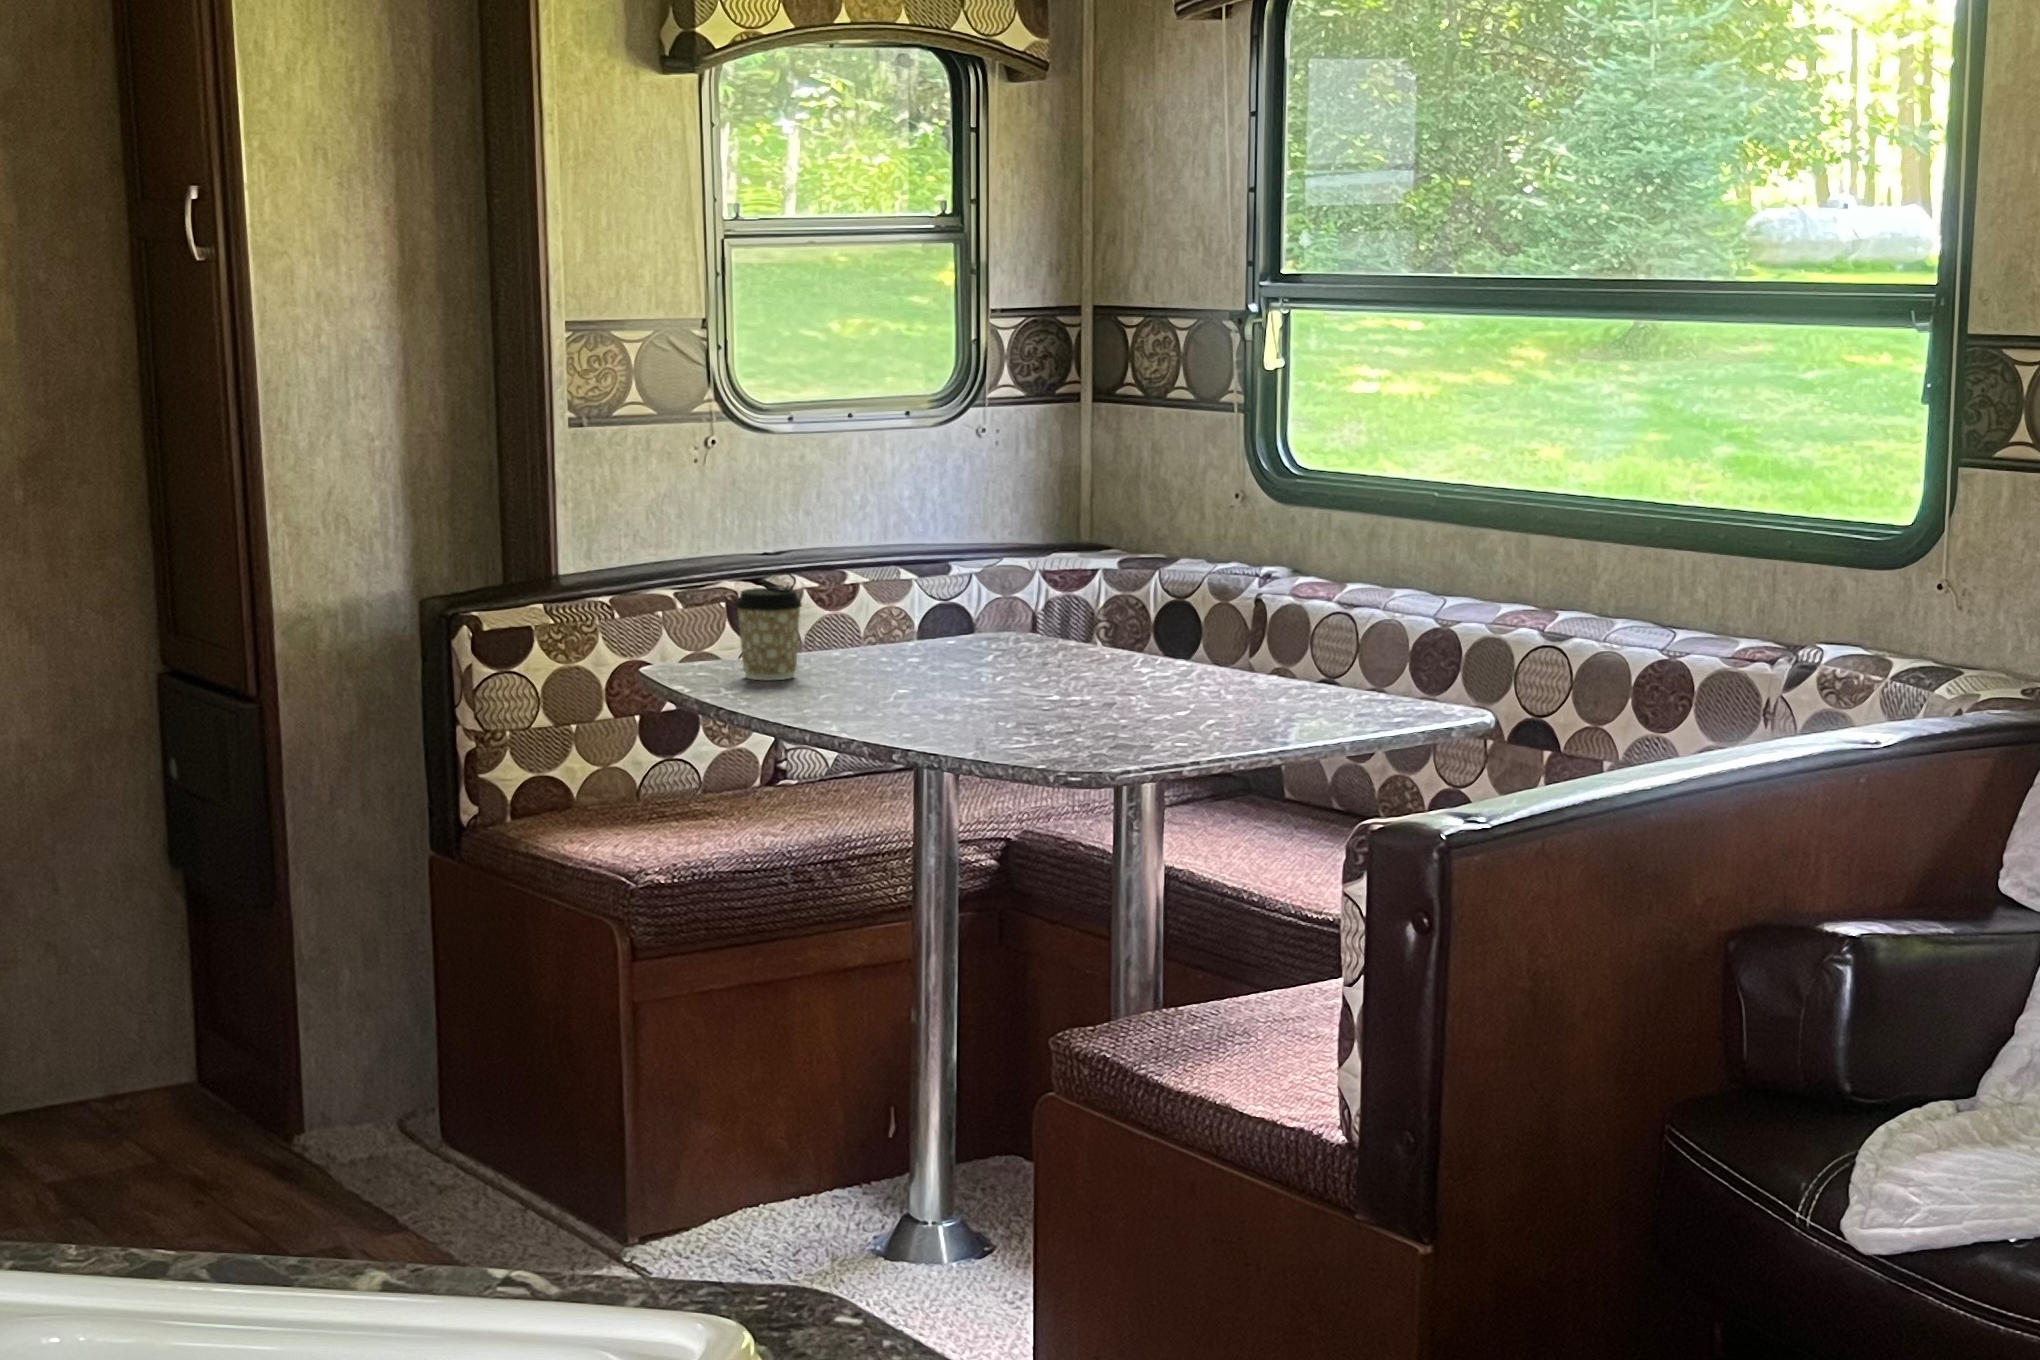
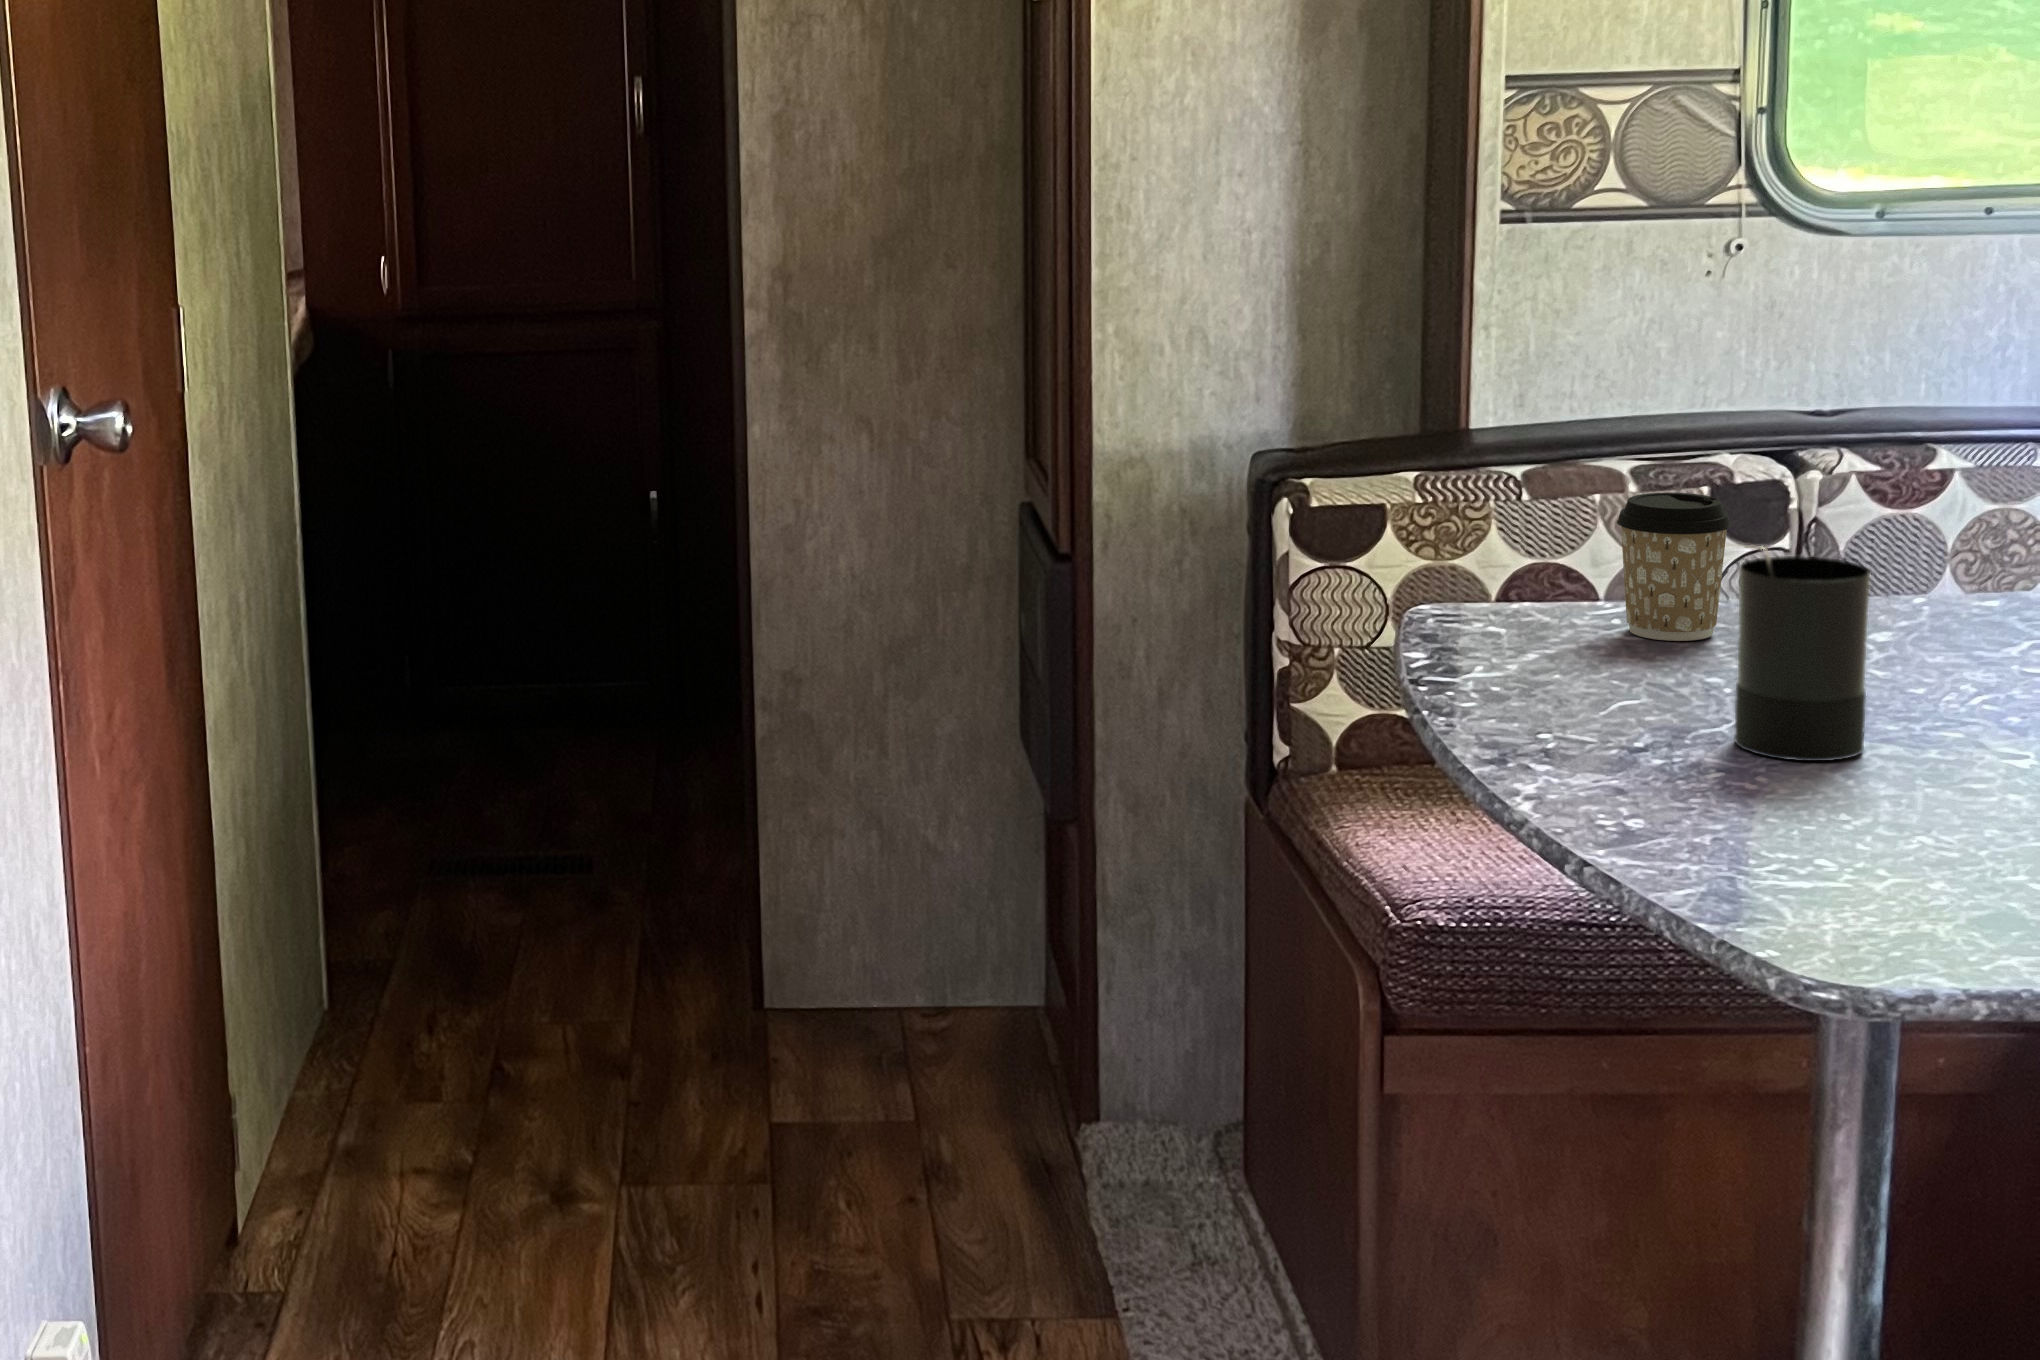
candle: none [855,595,935,717] -> present [1728,543,1870,761]

